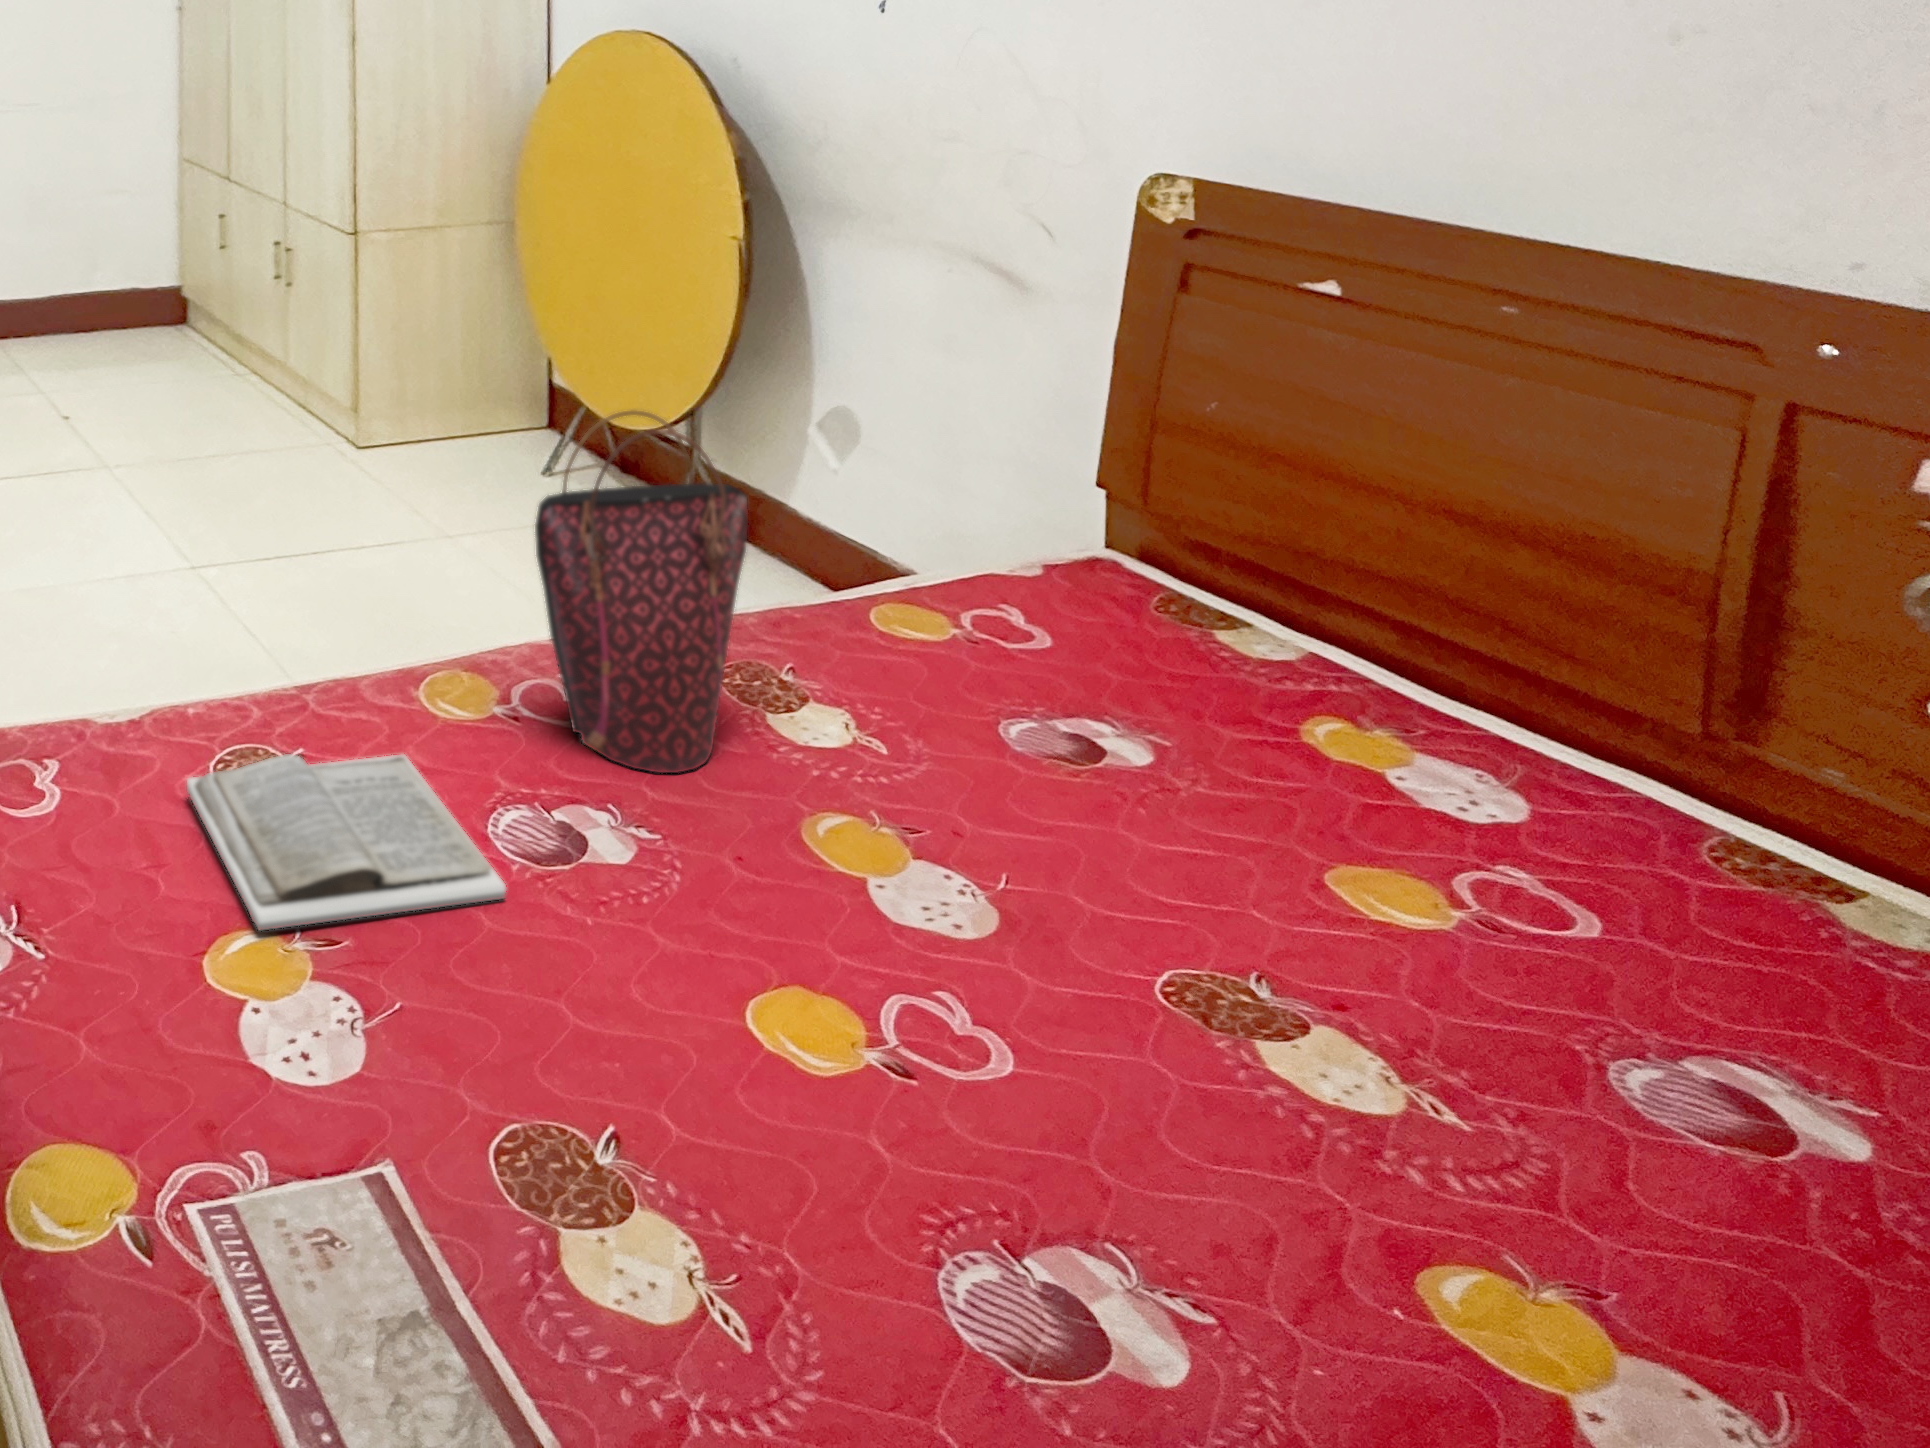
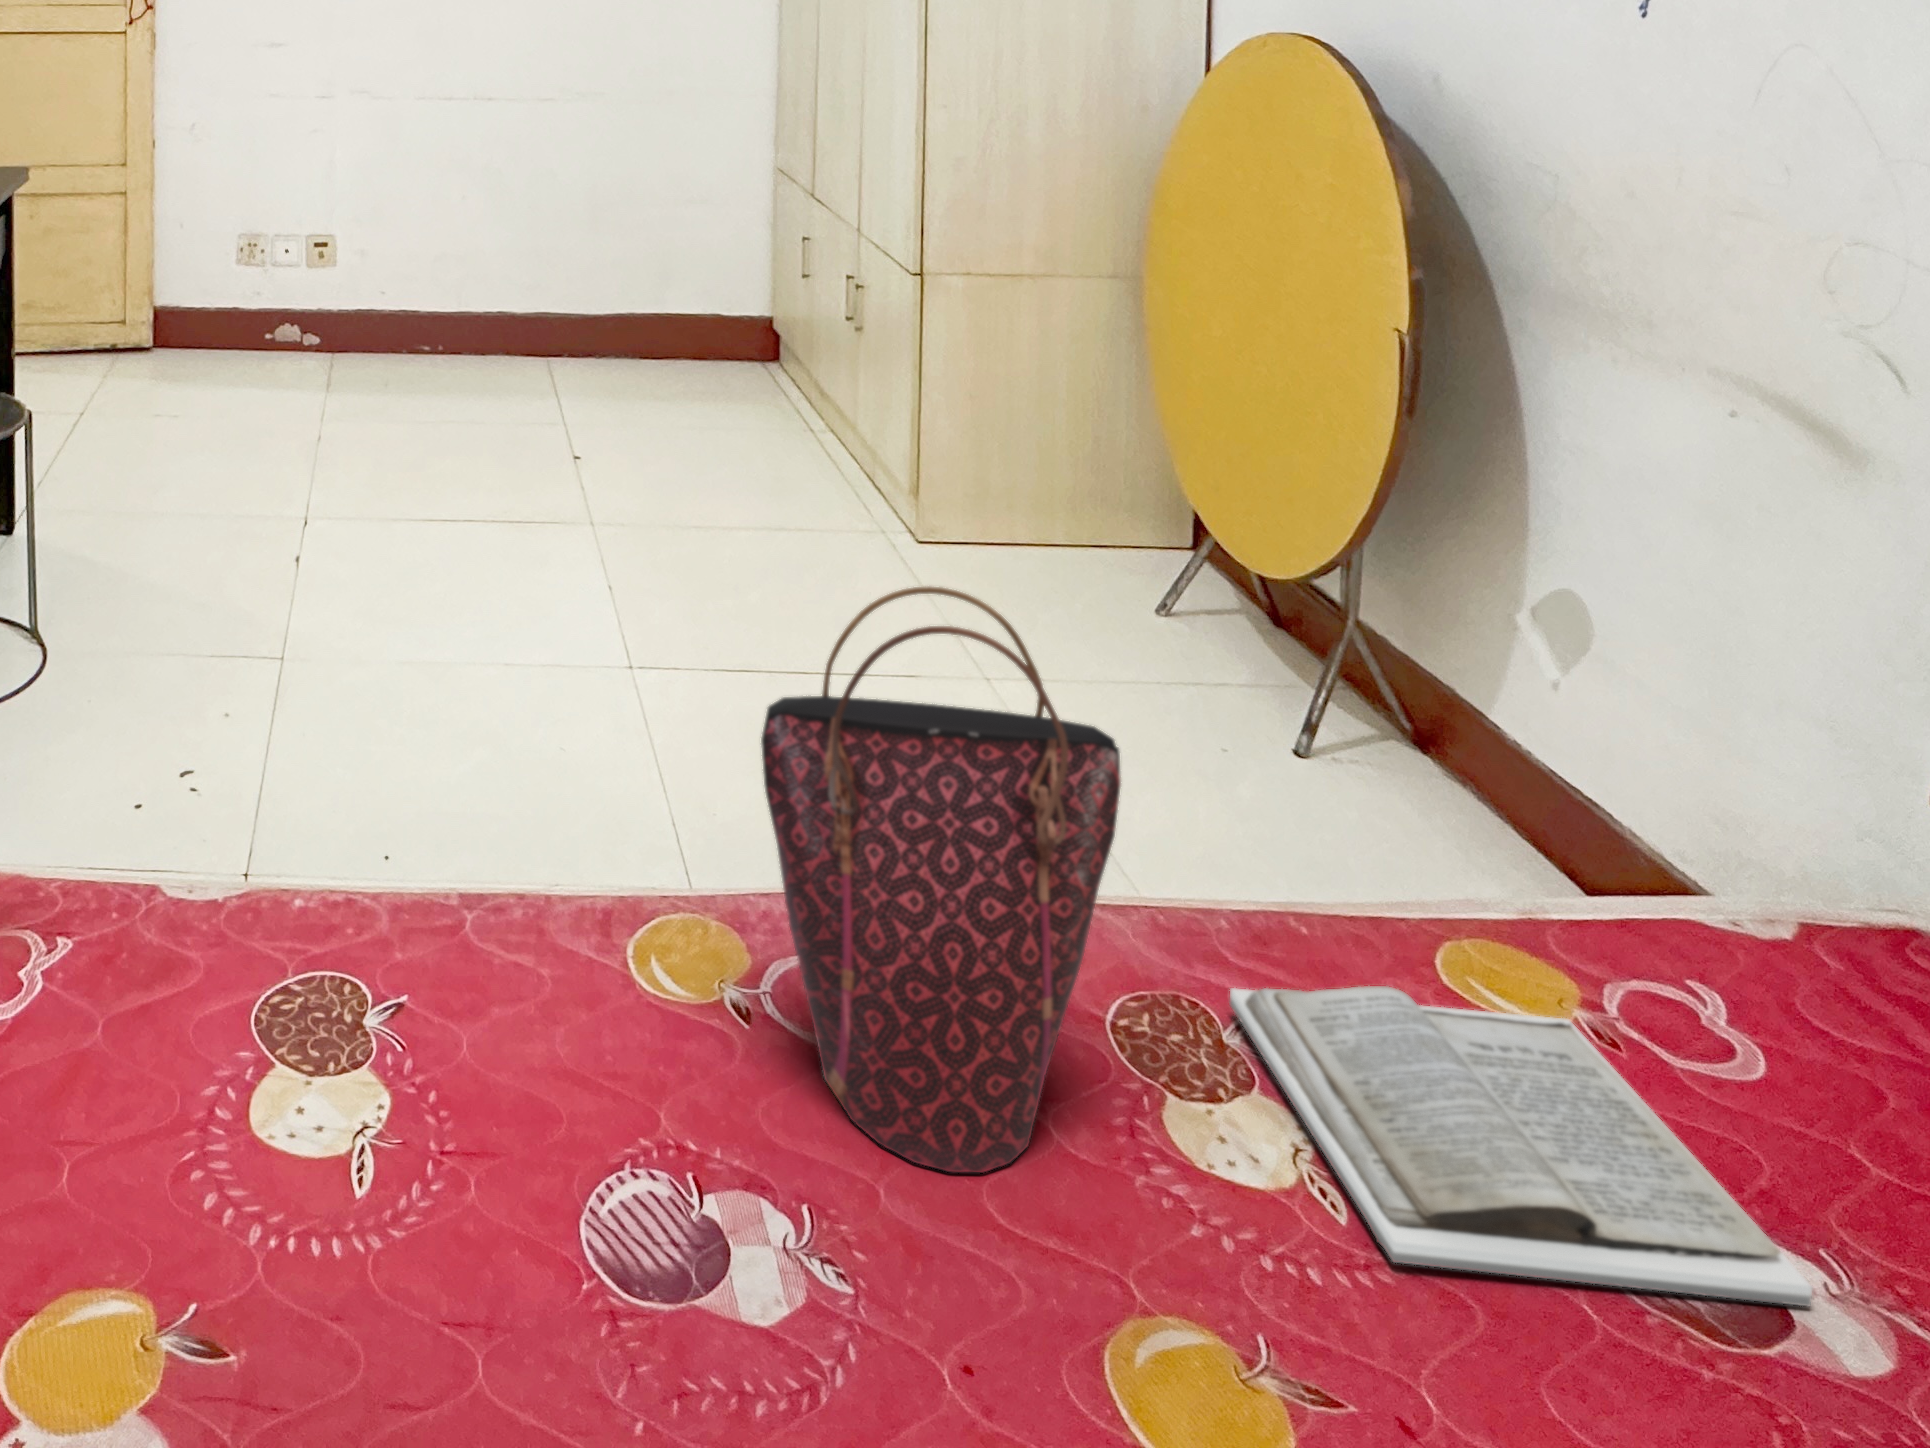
book: present [187,754,506,931] -> present [1229,986,1812,1307]

